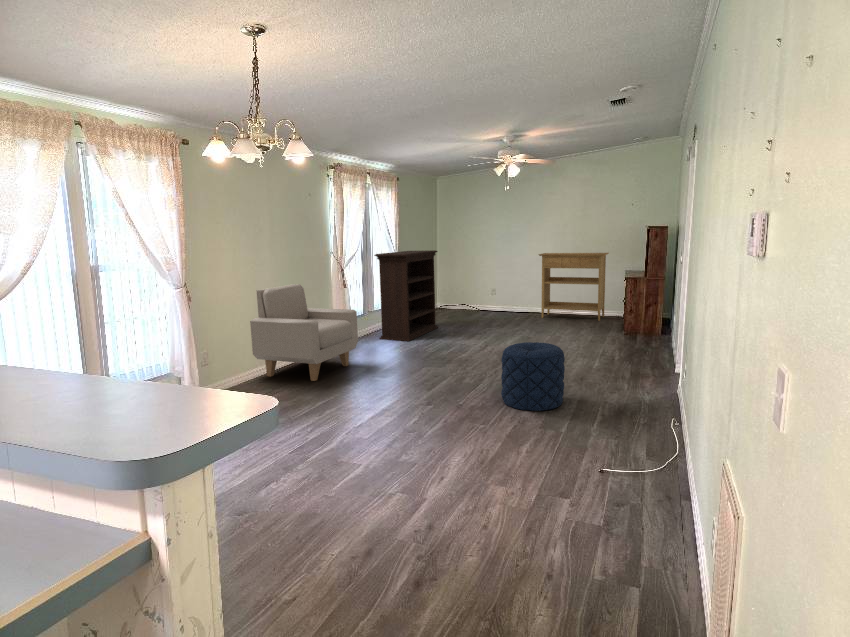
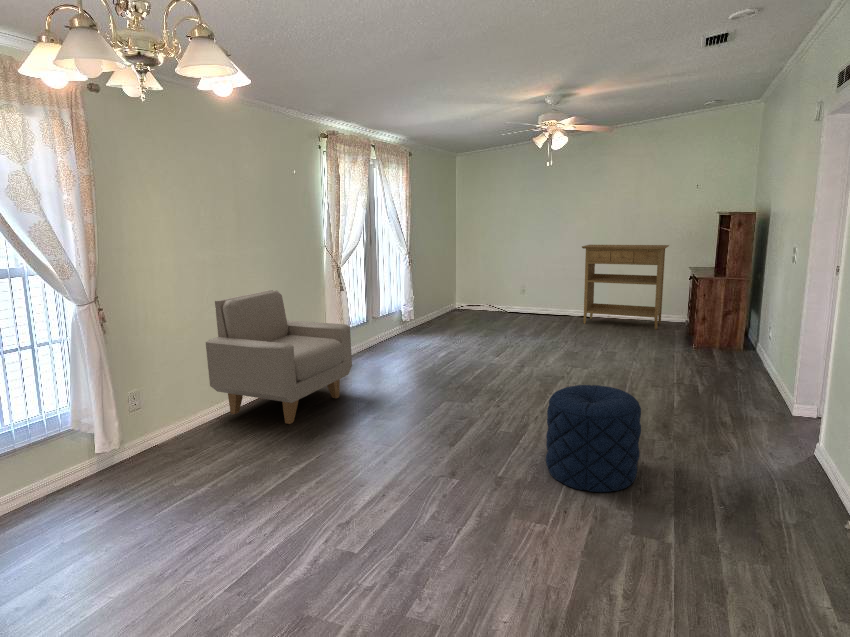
bookshelf: present [374,250,438,341] -> none [378,243,458,358]

